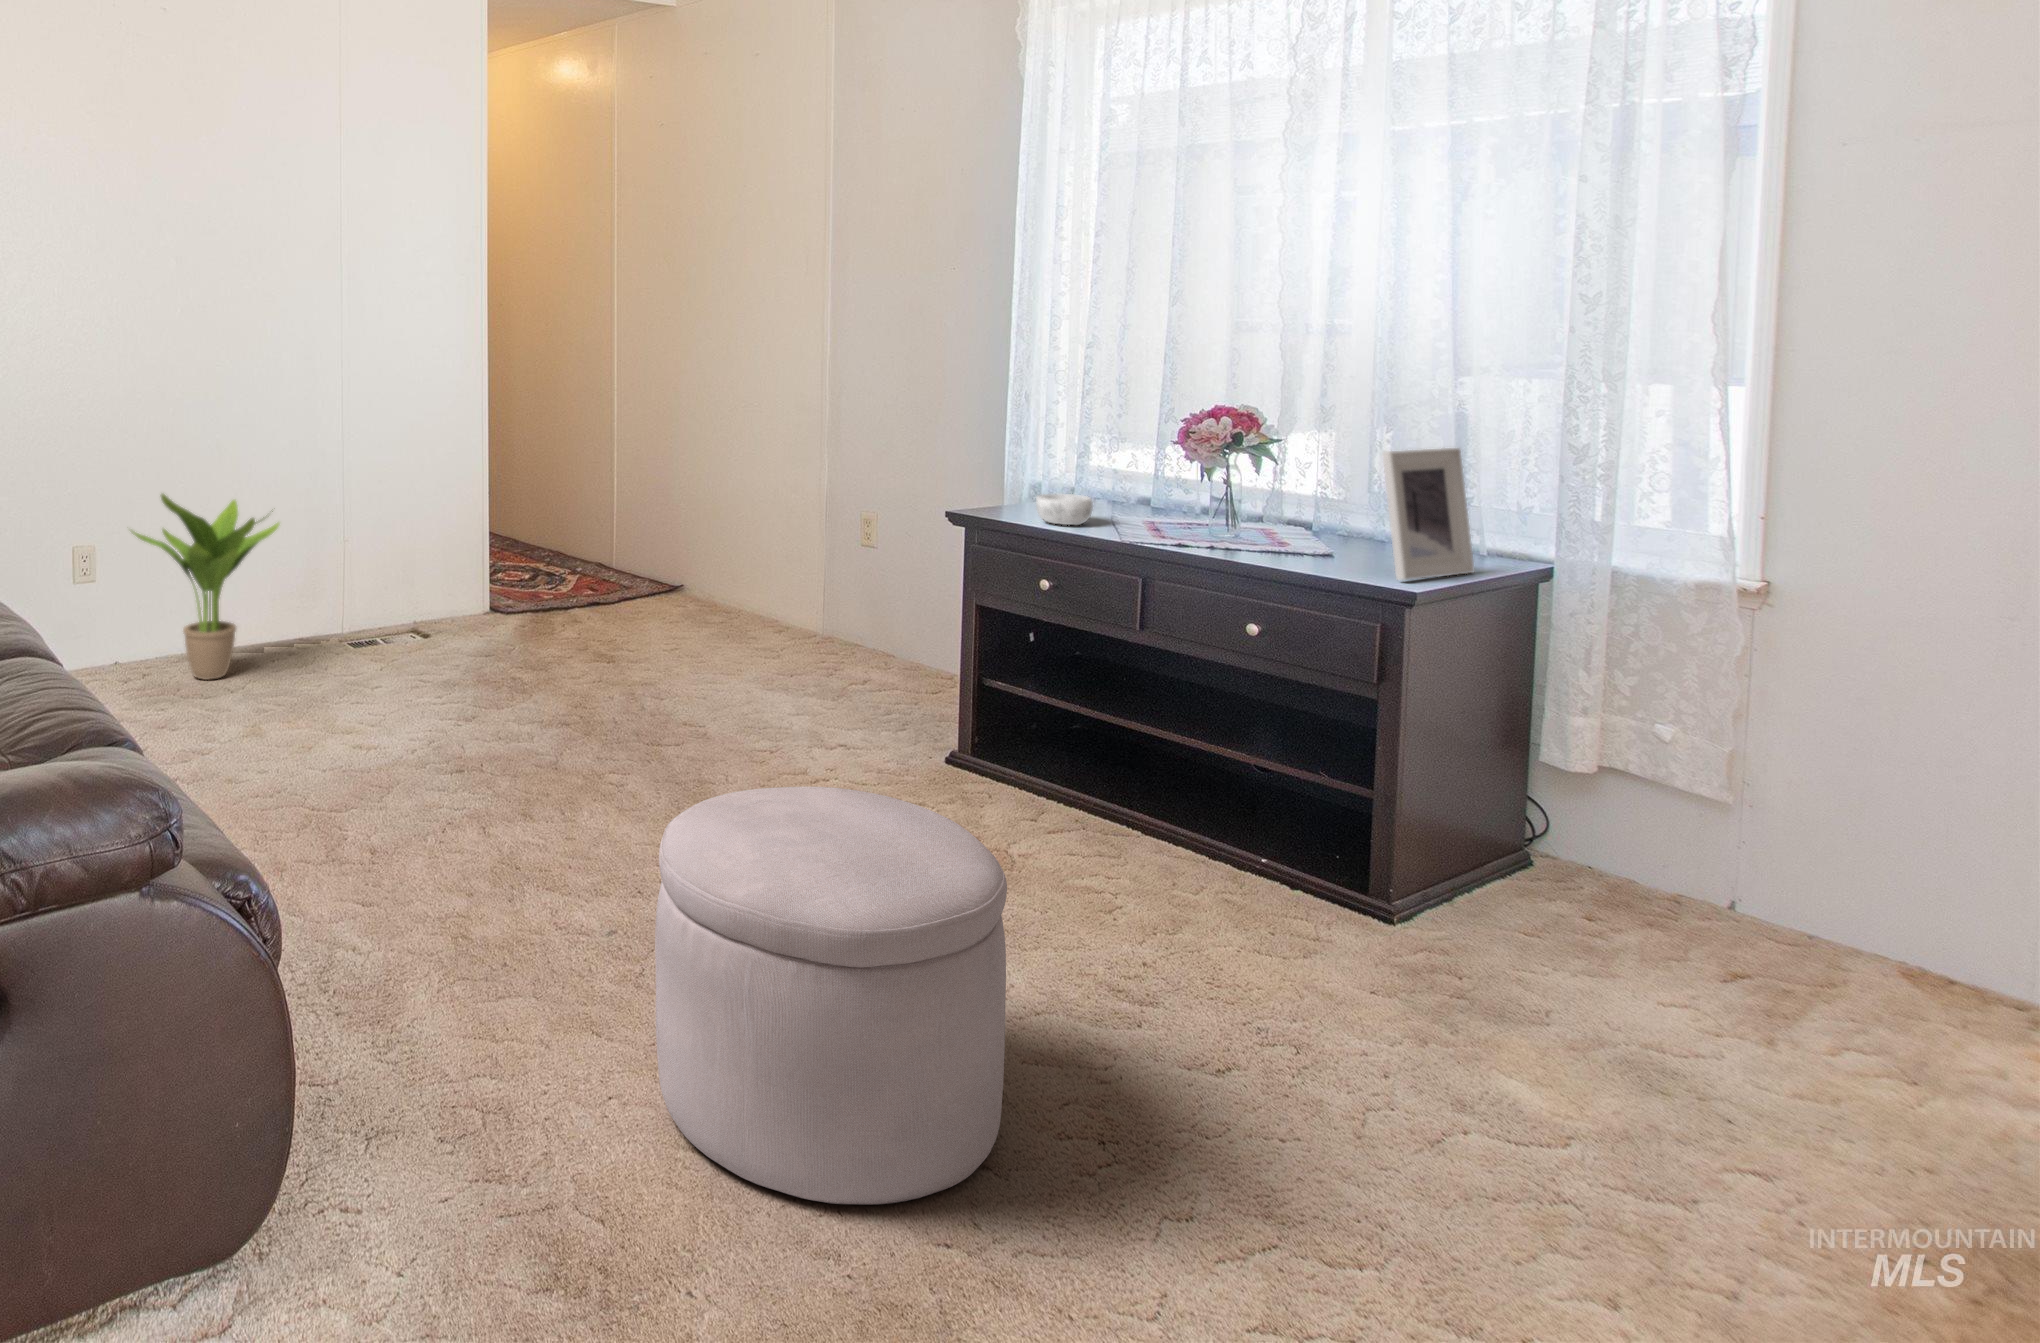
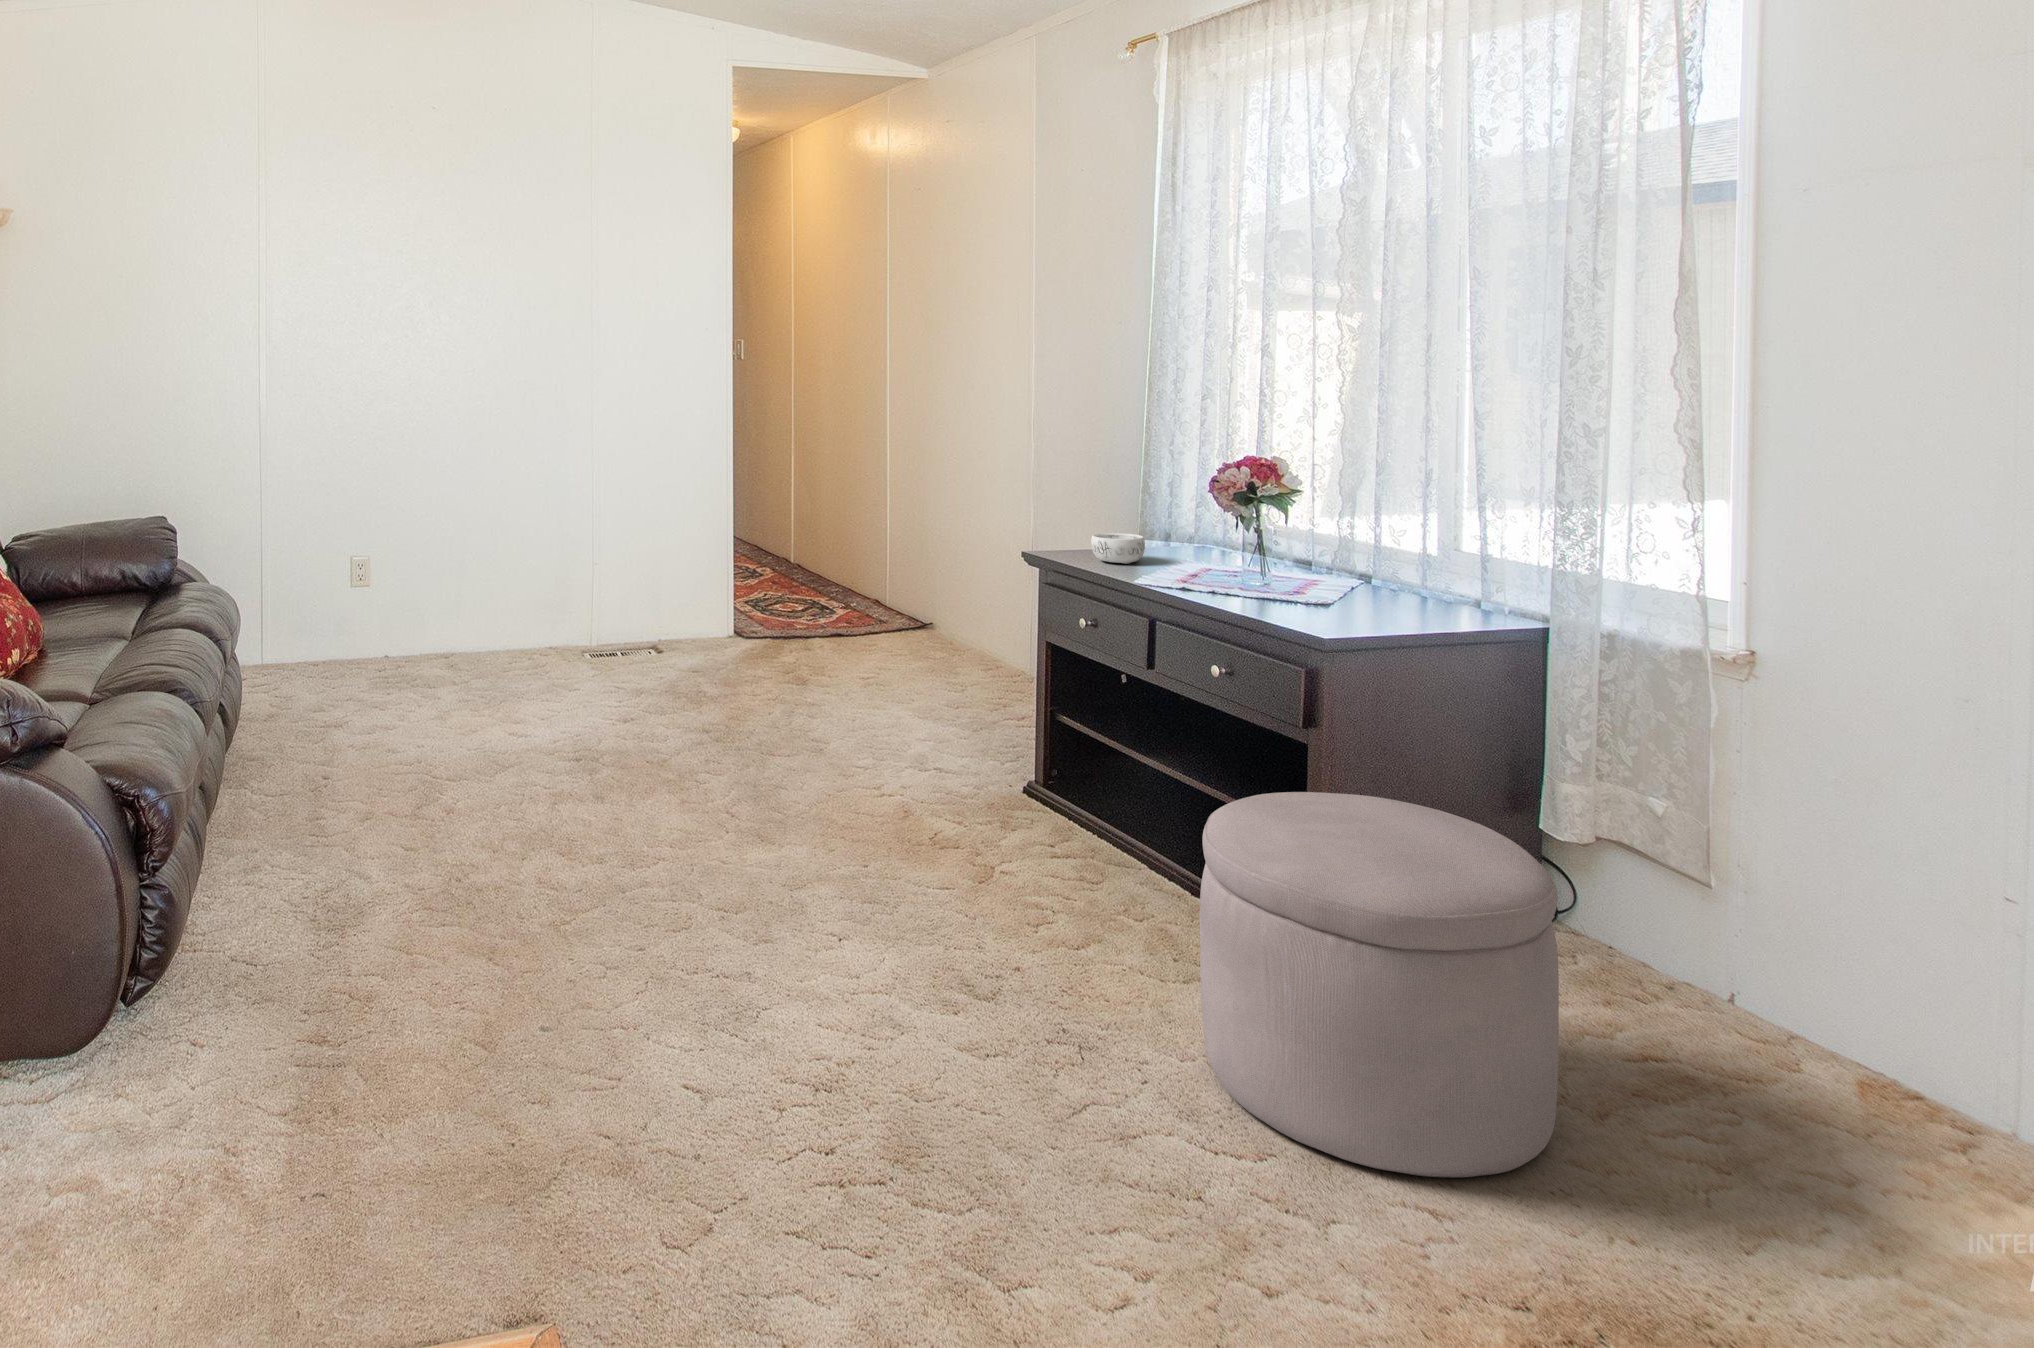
picture frame: present [1382,448,1474,580] -> none [1334,493,1448,623]
potted plant: present [132,494,279,680] -> none [381,510,515,672]
ottoman: present [655,787,1007,1205] -> present [1200,792,1559,1178]

